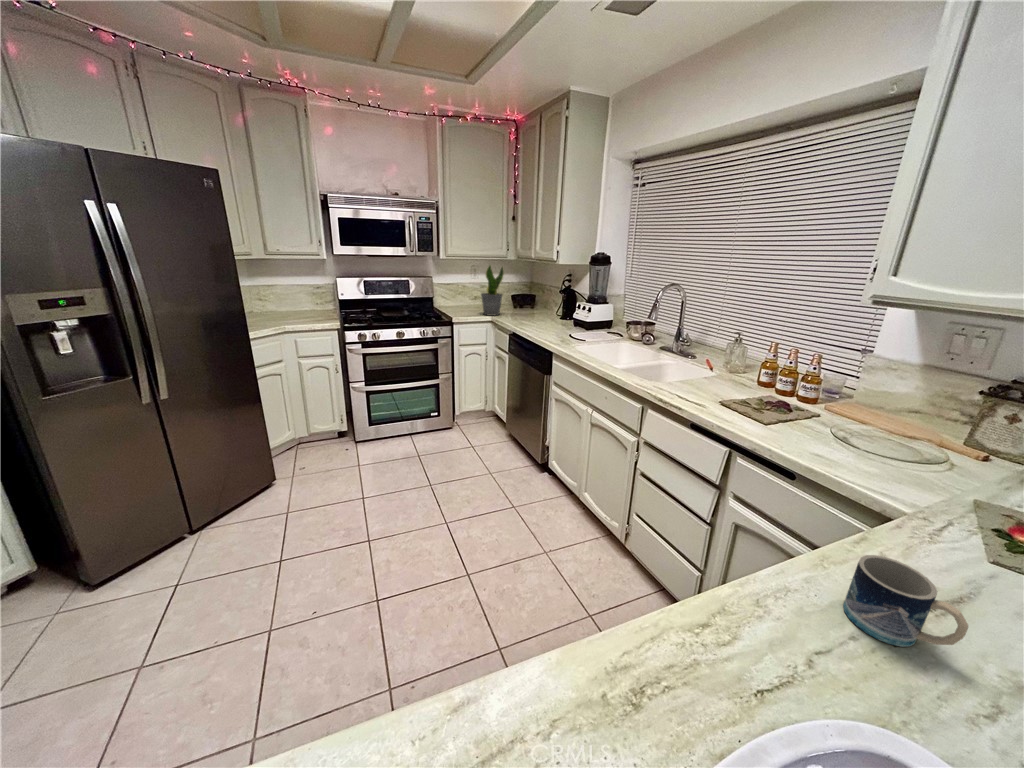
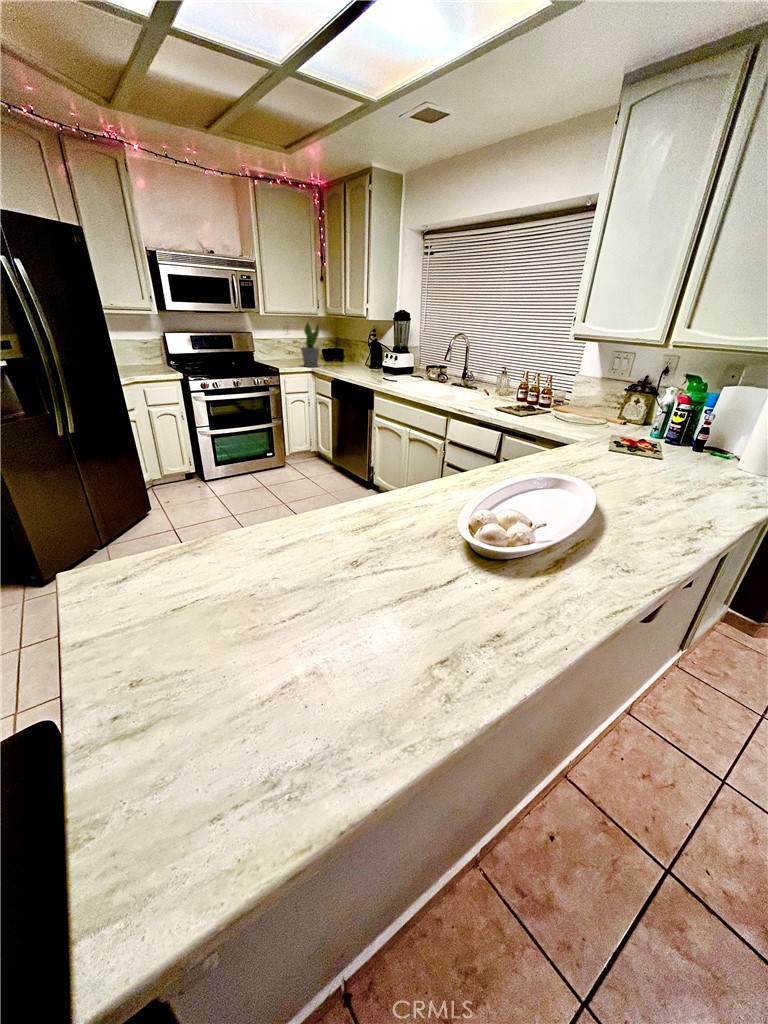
mug: present [843,555,968,647] -> none [549,436,587,465]

